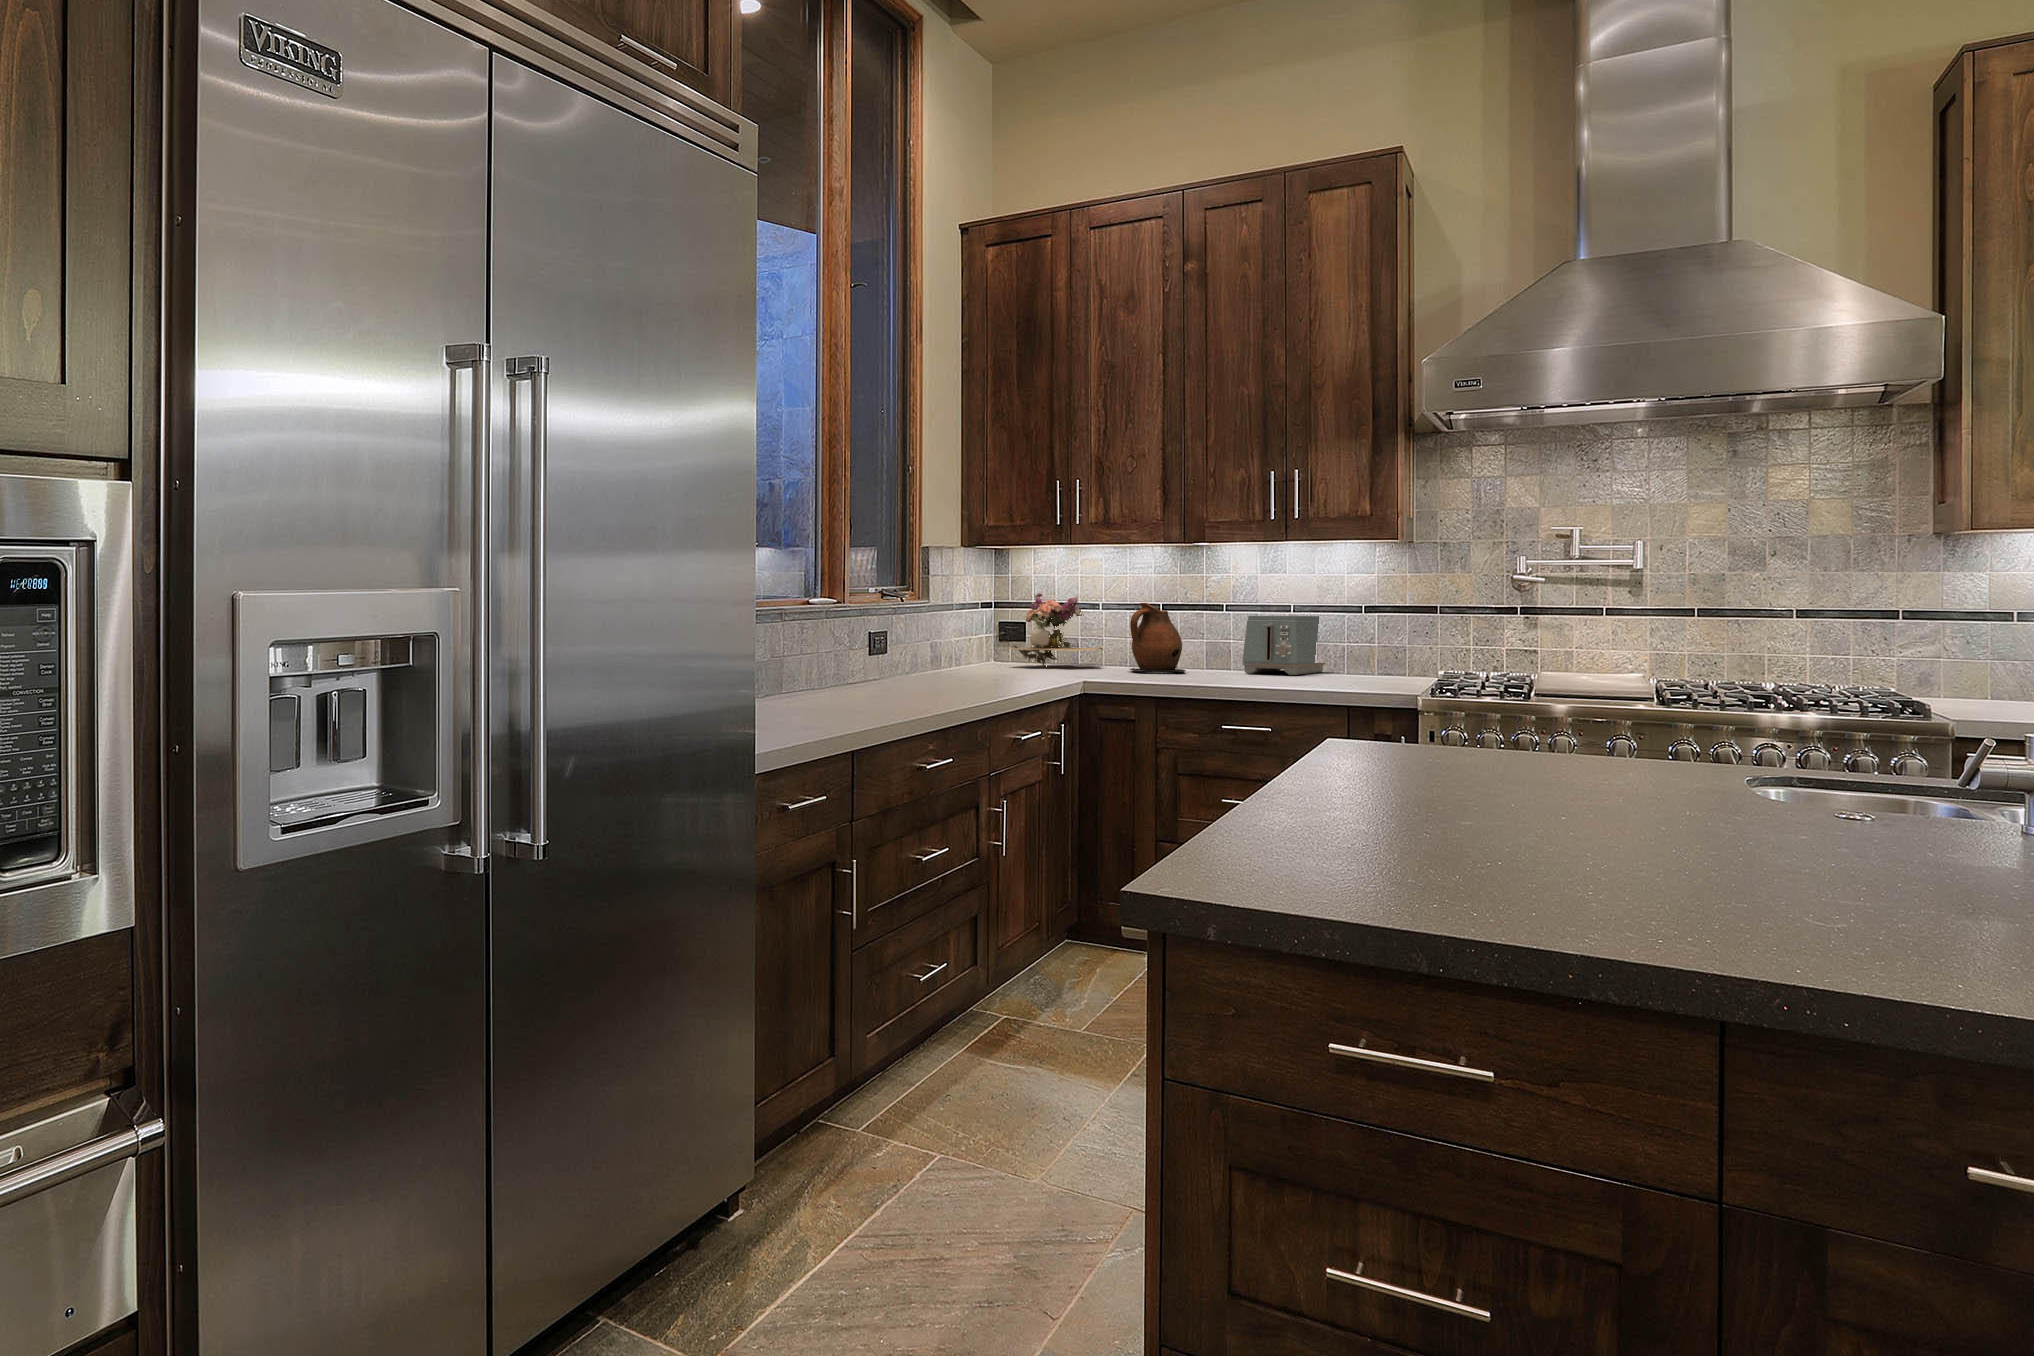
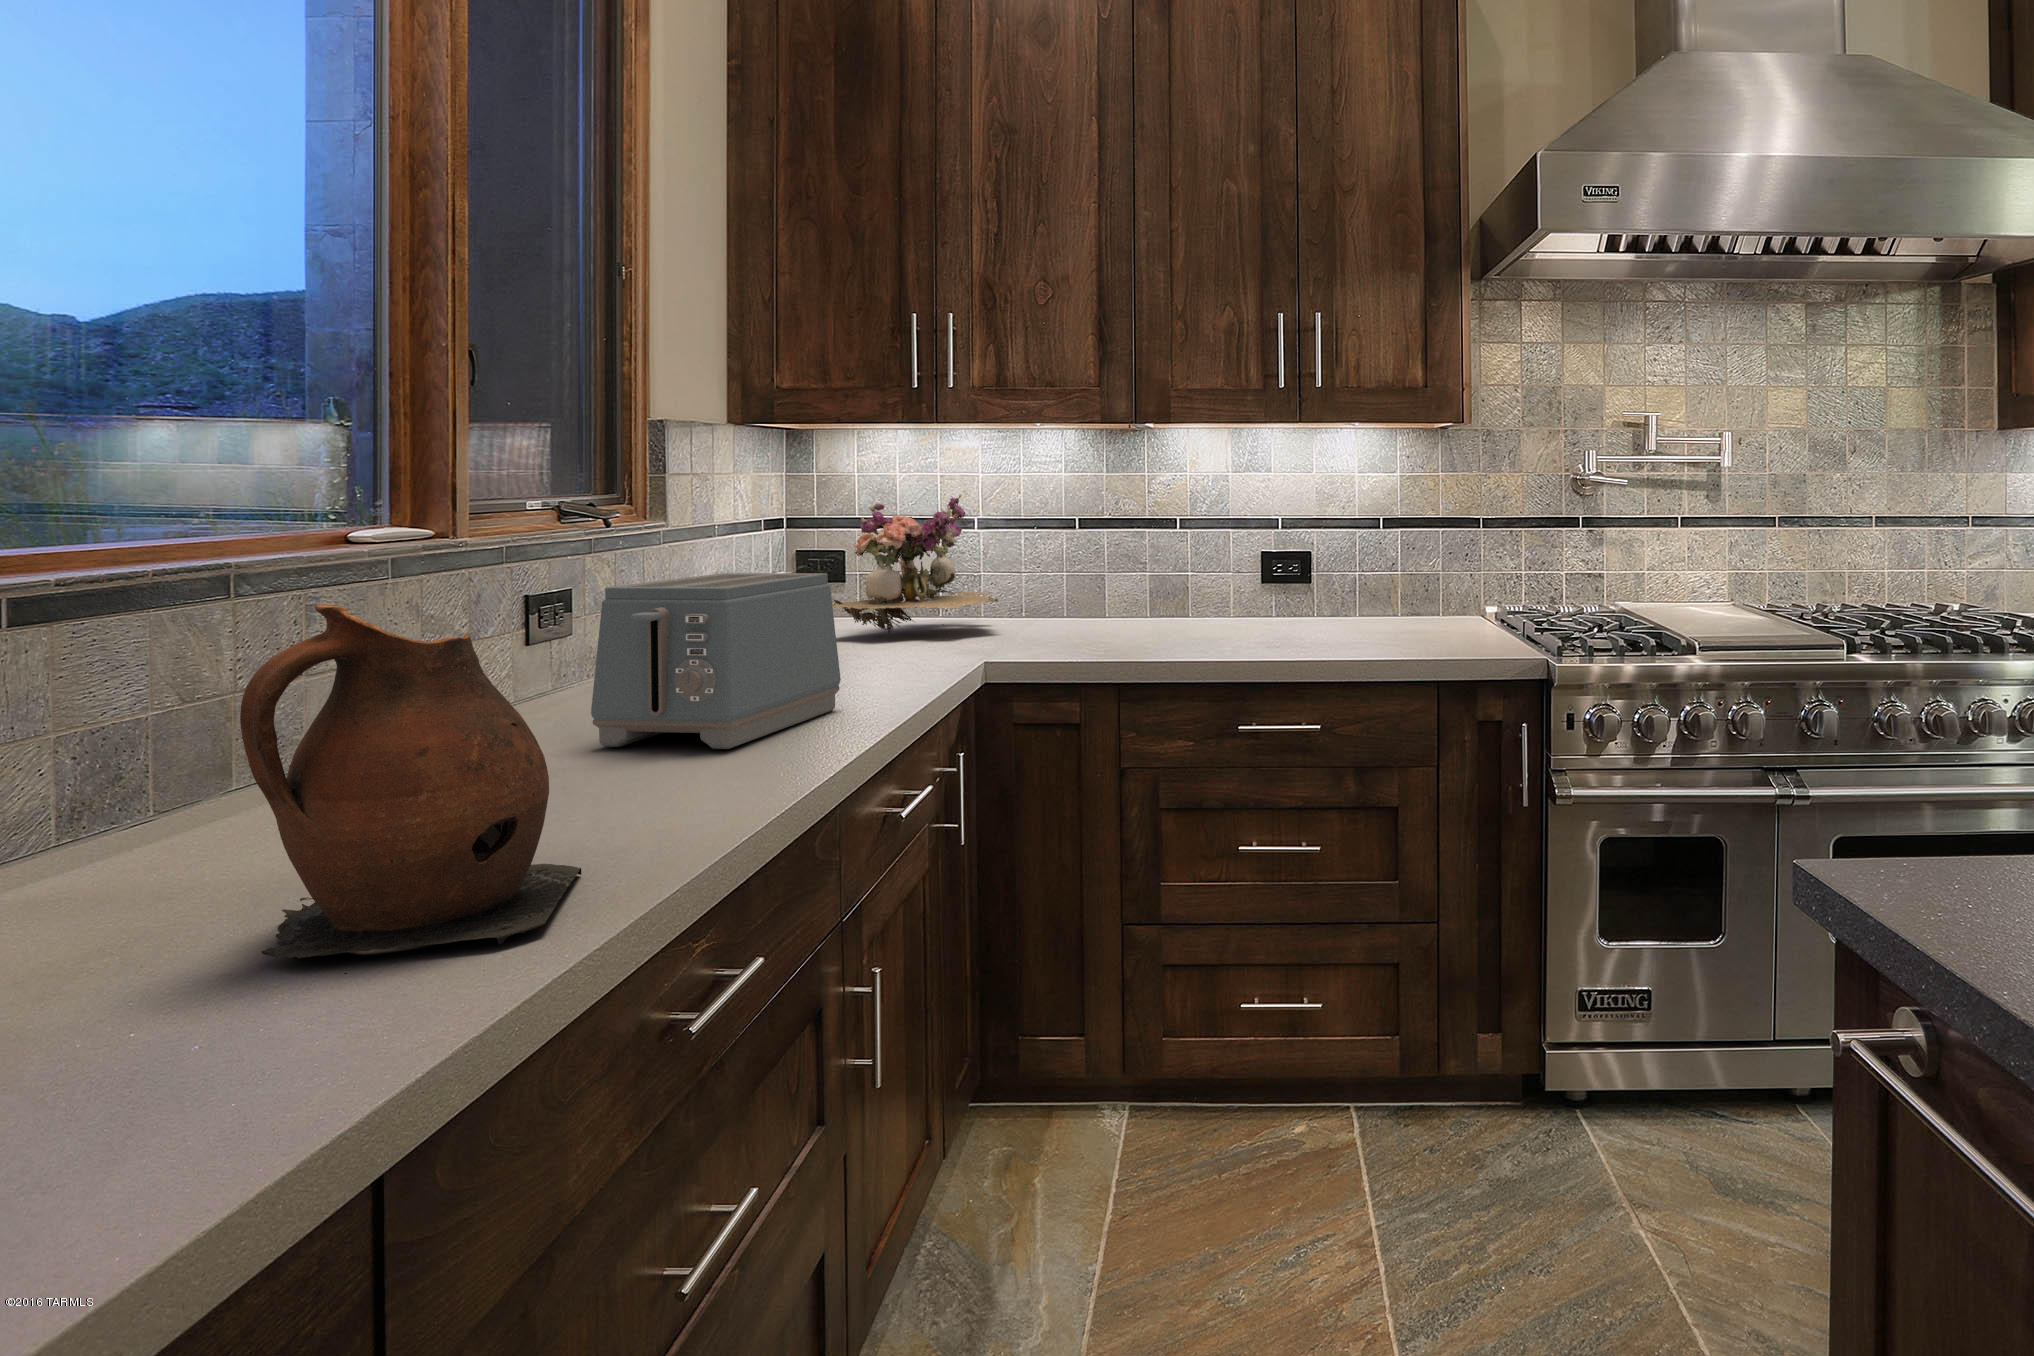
ceramic pitcher: present [1130,603,1185,673] -> present [240,604,581,958]
toaster: present [1243,616,1325,675] -> present [591,573,841,749]

